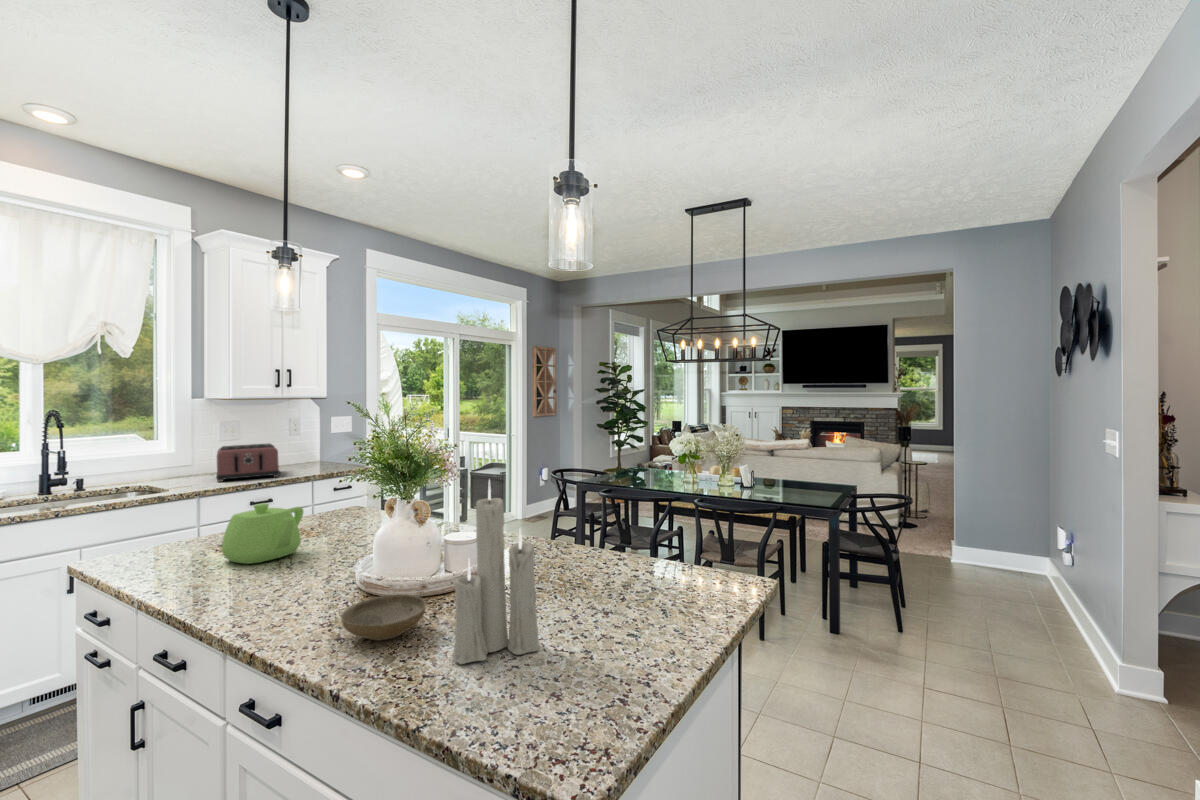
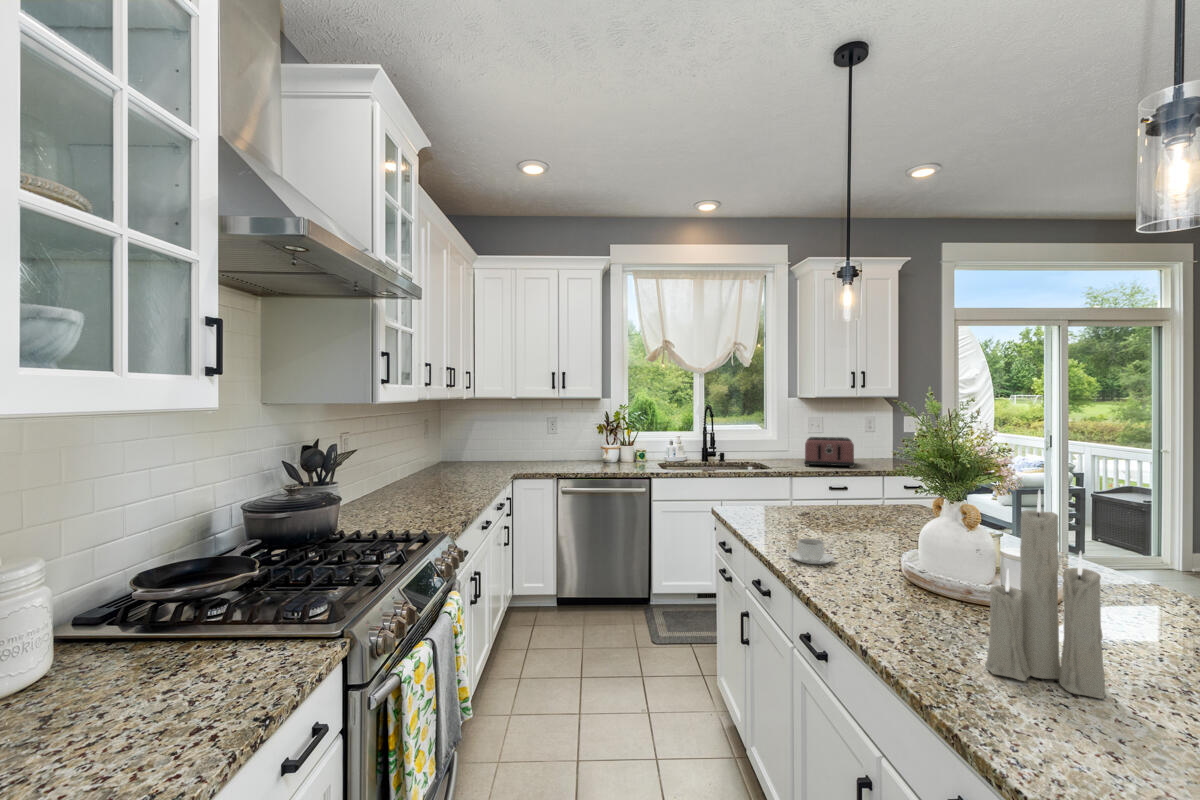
teapot: present [222,503,303,564] -> none [798,486,864,535]
coffee cup: none [216,573,278,607] -> present [789,538,834,564]
ceramic bowl: present [341,594,426,640] -> none [878,585,965,627]

